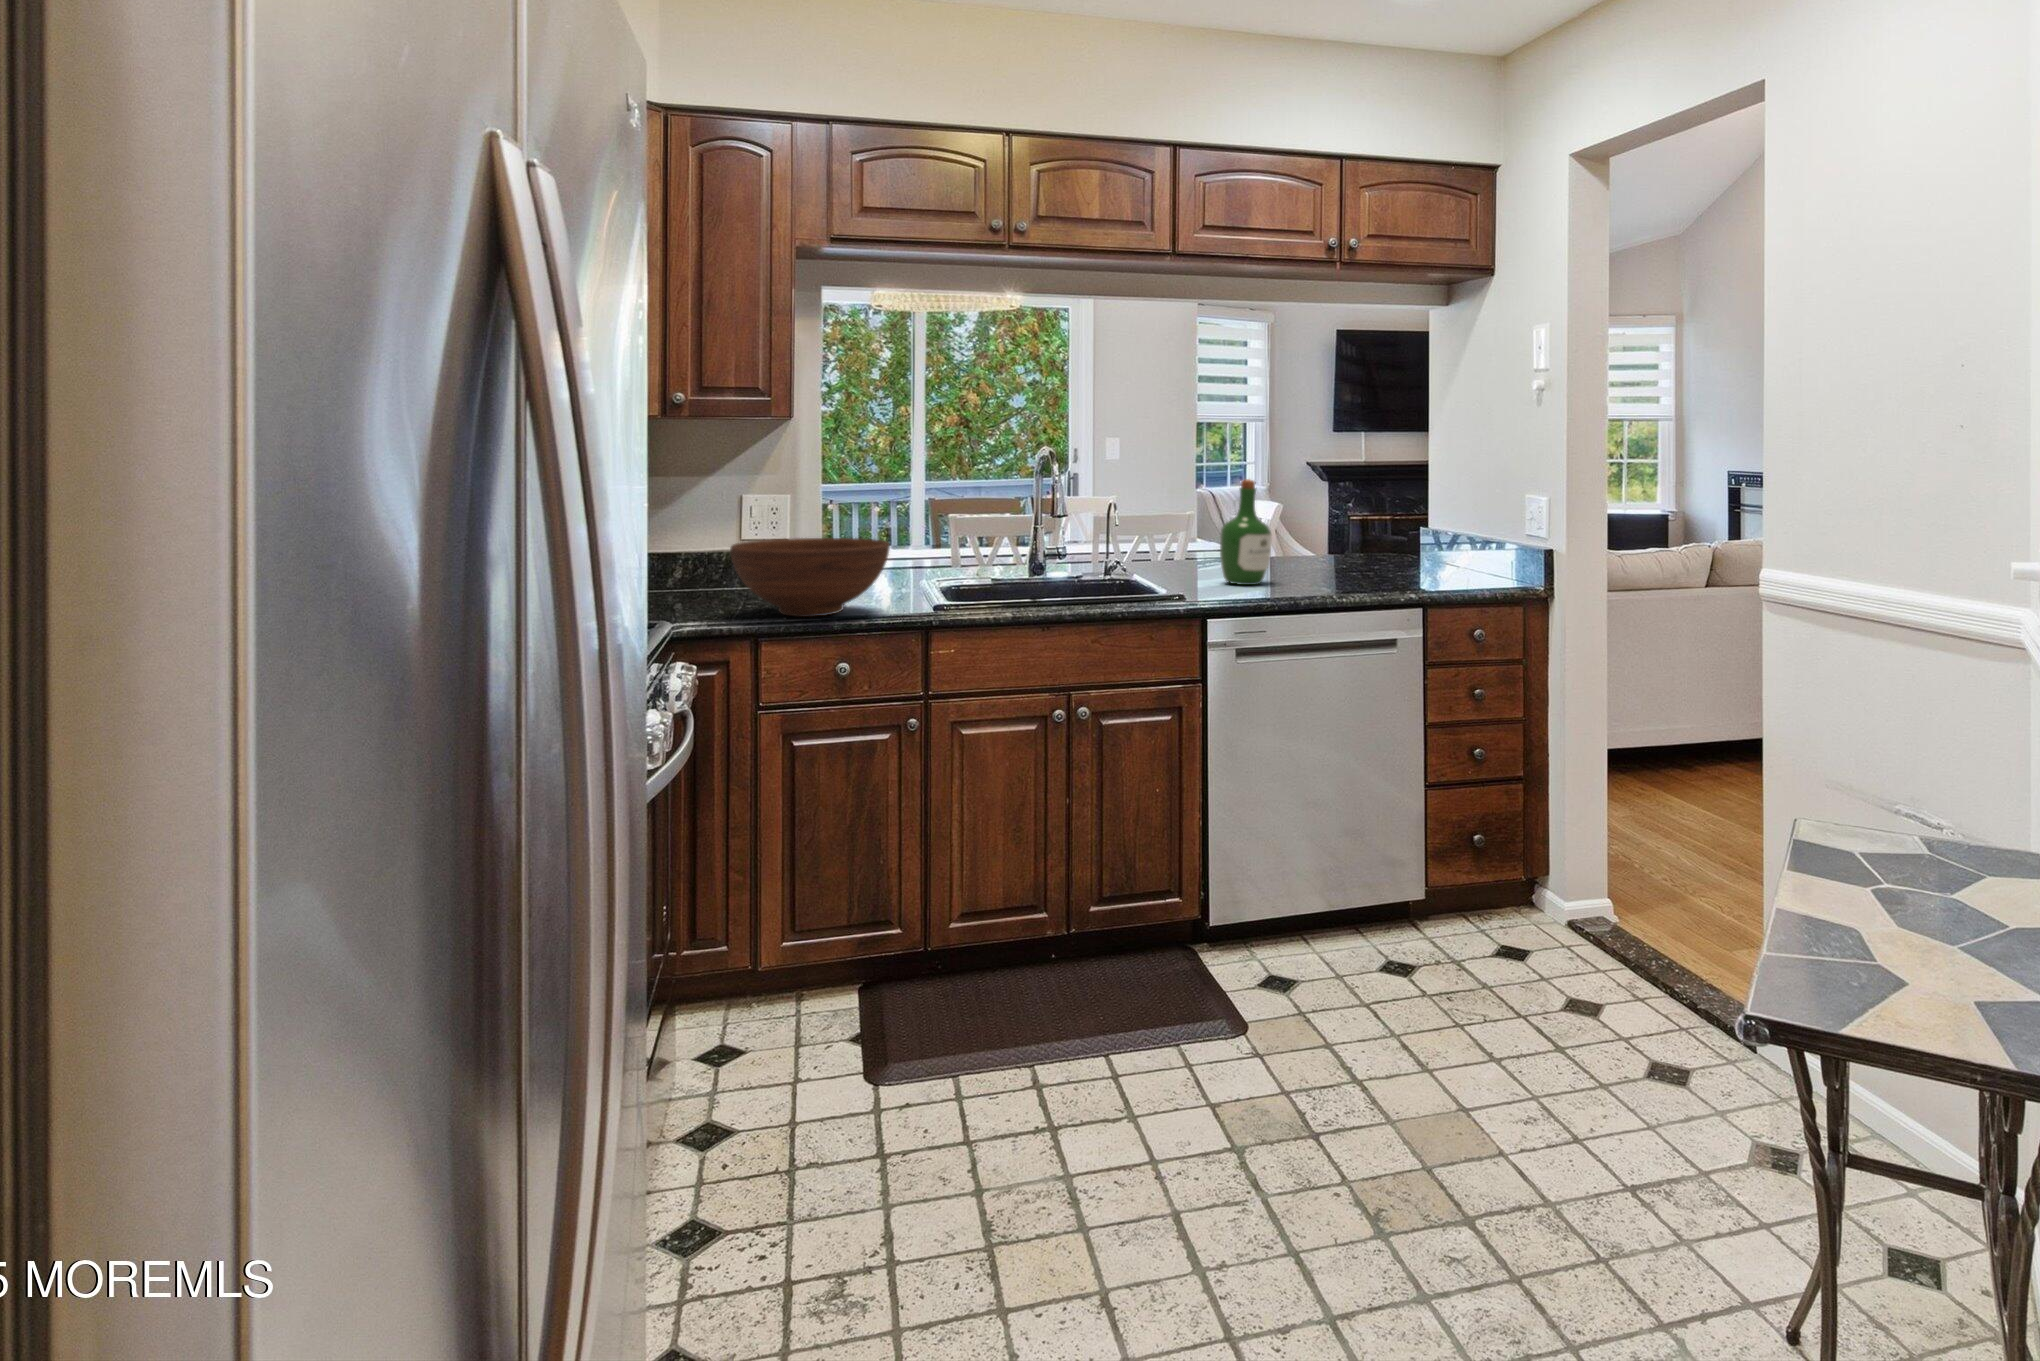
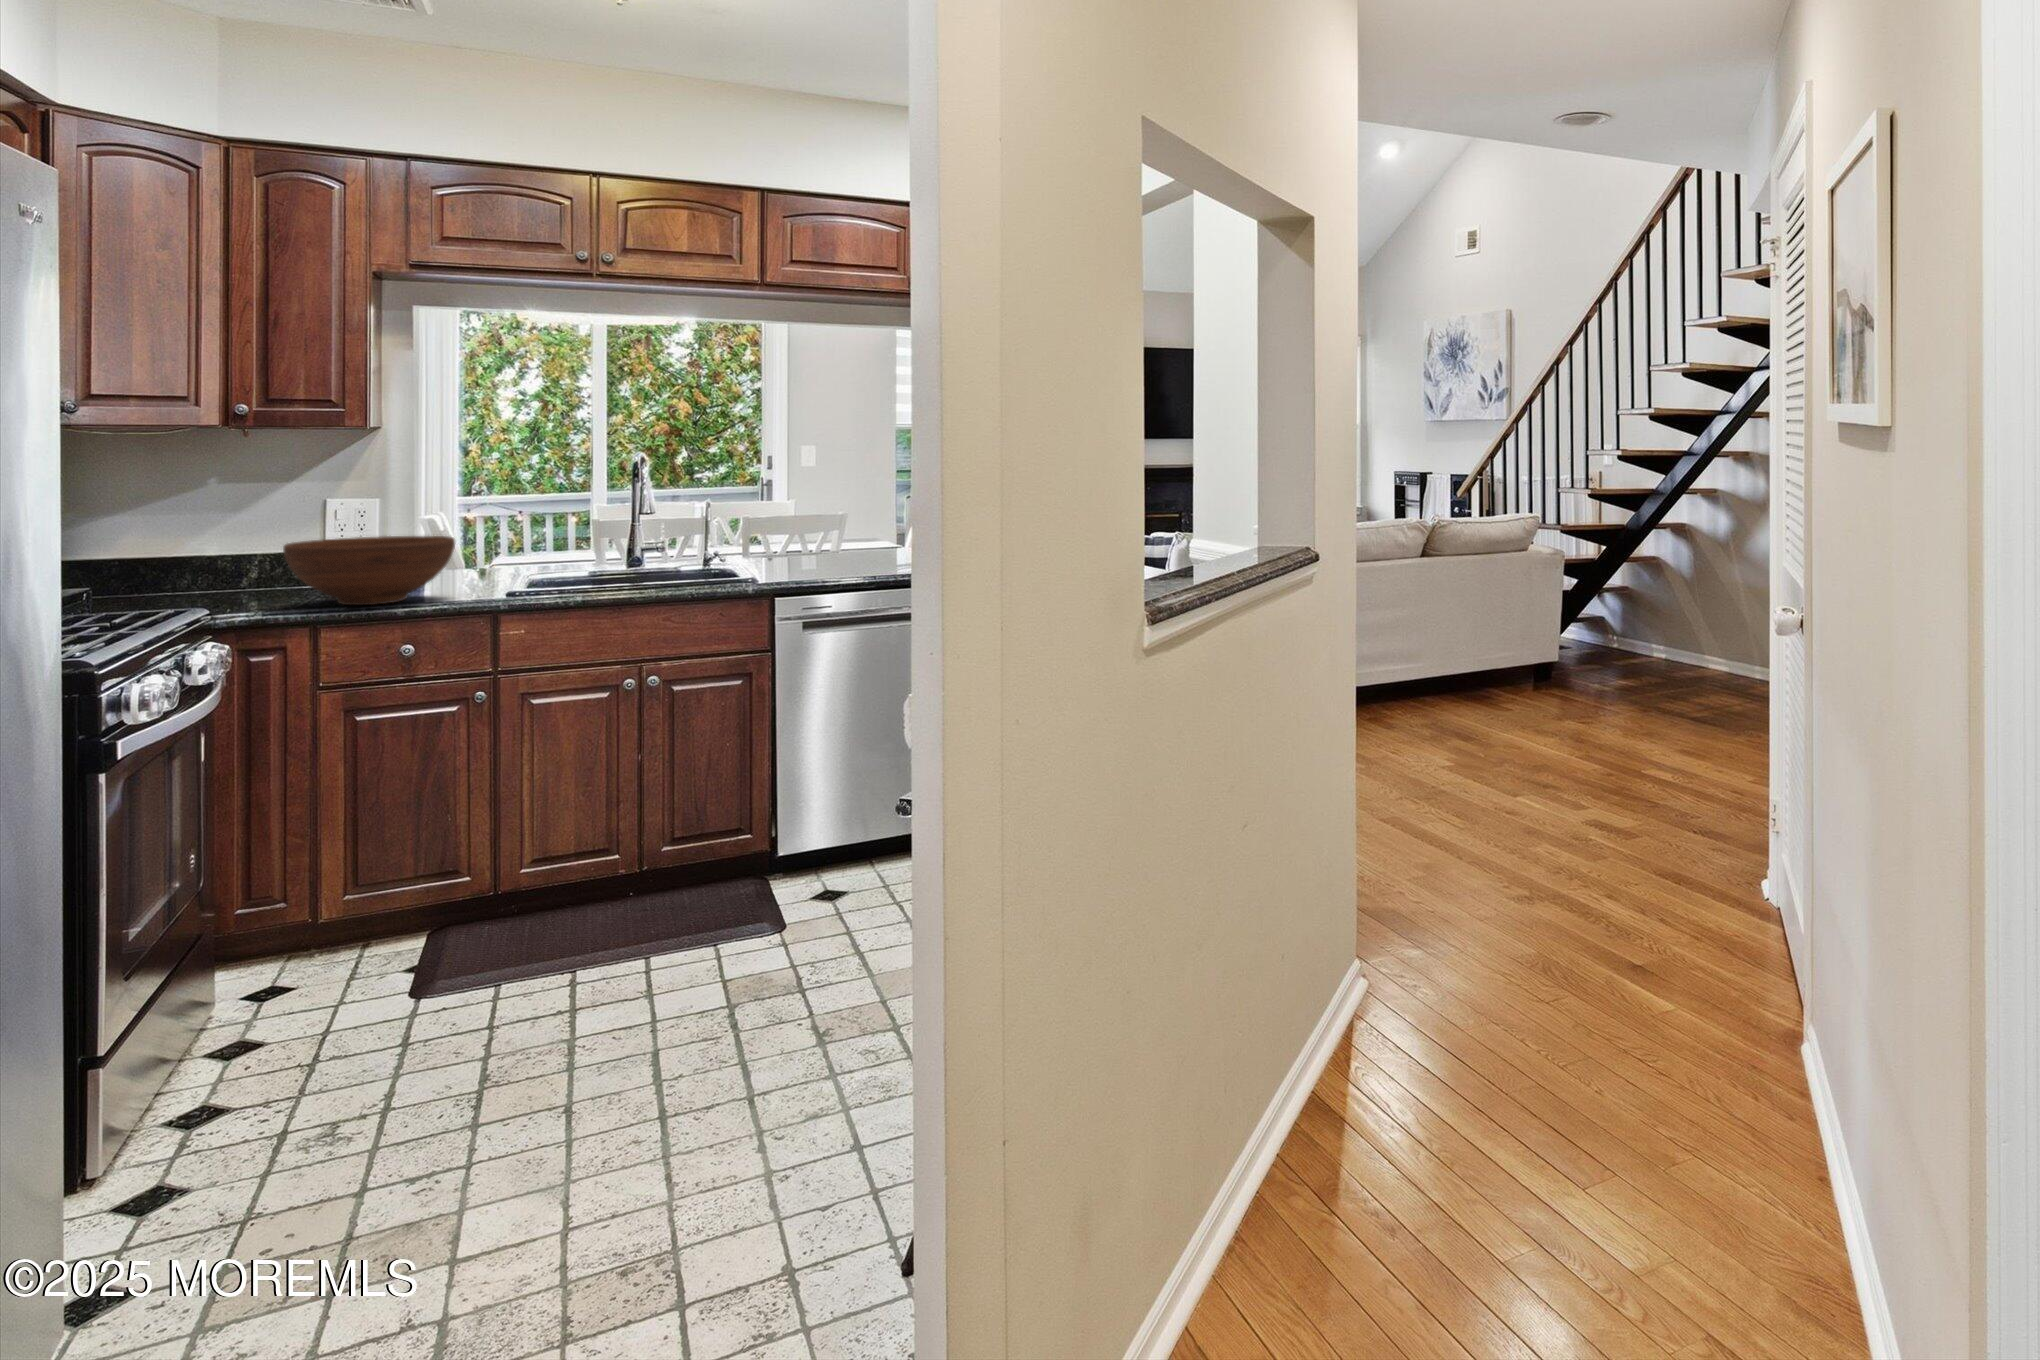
wine bottle: present [1220,479,1272,585] -> none [811,478,858,568]

